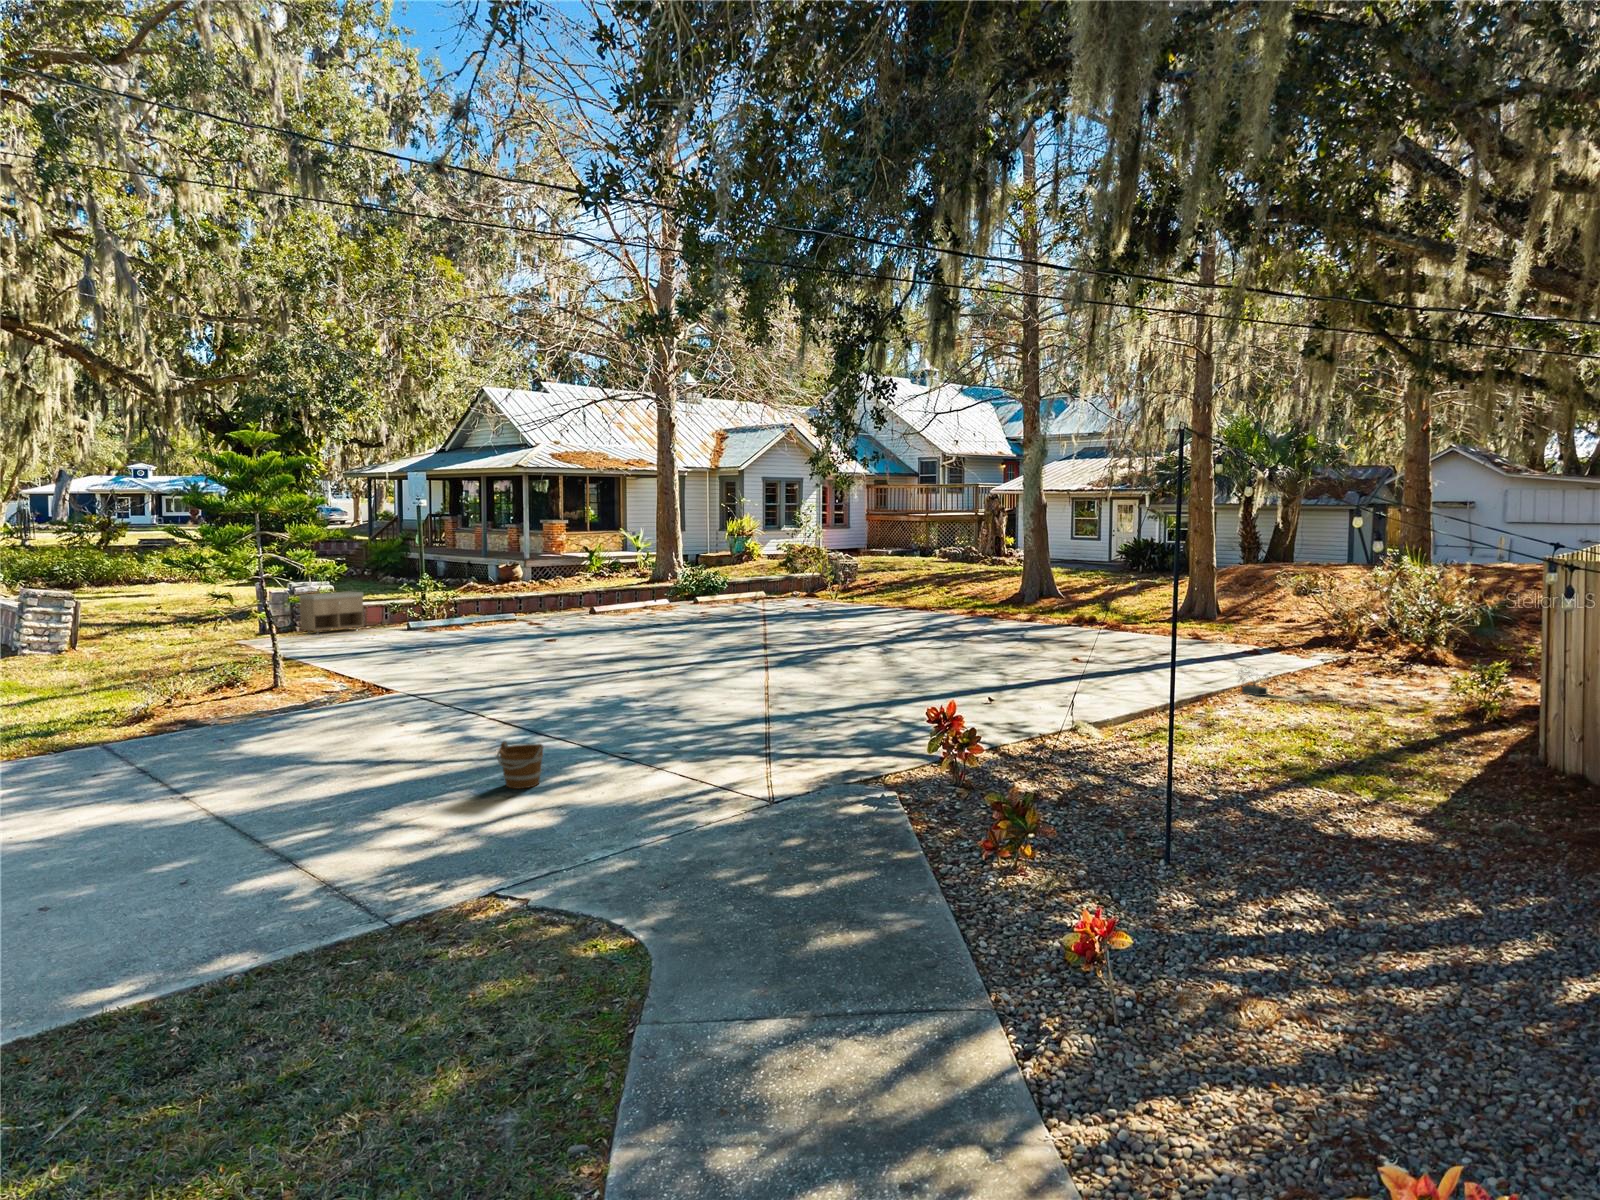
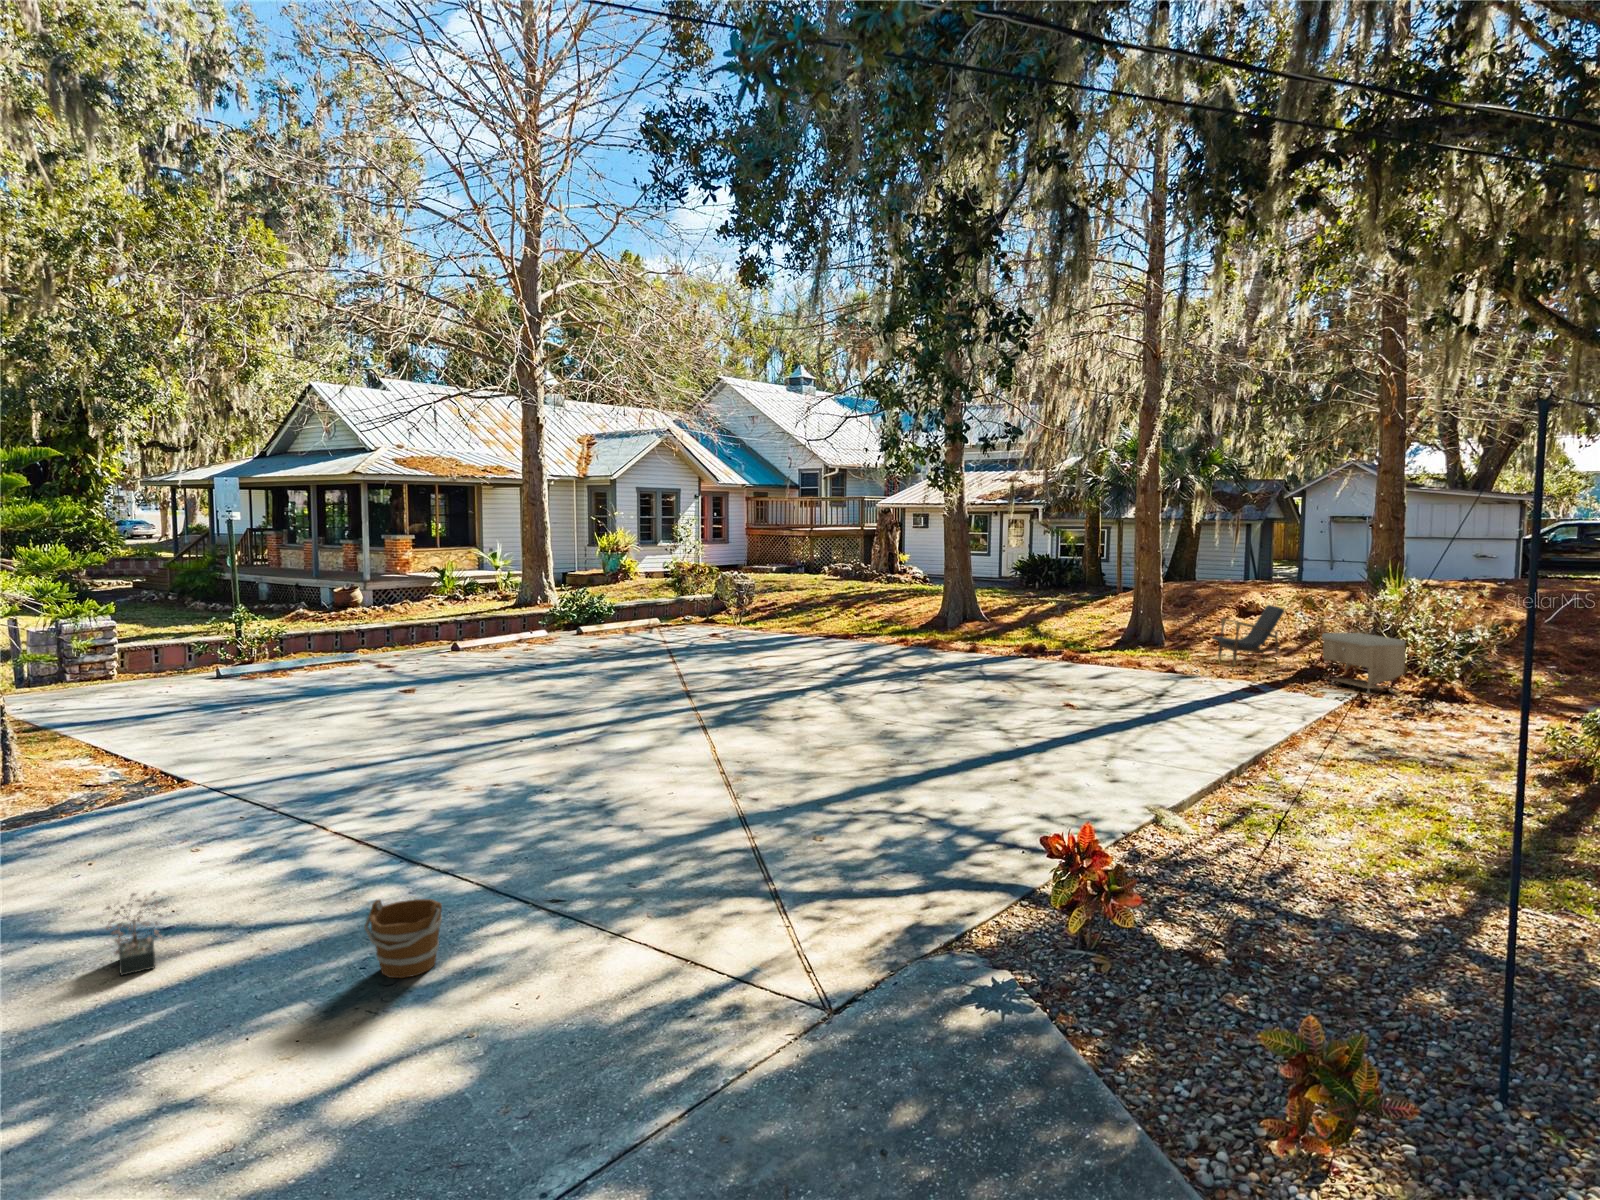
lounge chair: none [1258,583,1324,639] -> present [1212,605,1284,666]
storage bench: present [300,591,364,634] -> present [1322,633,1405,693]
decorative plant: present [1240,669,1271,696] -> present [106,892,163,975]

